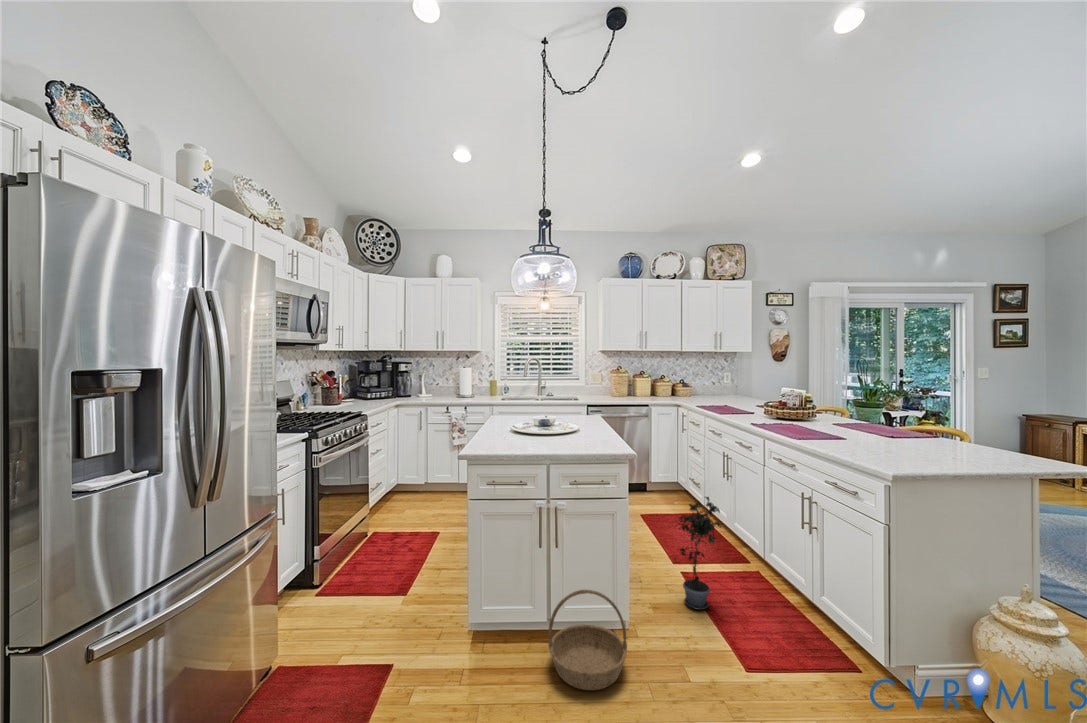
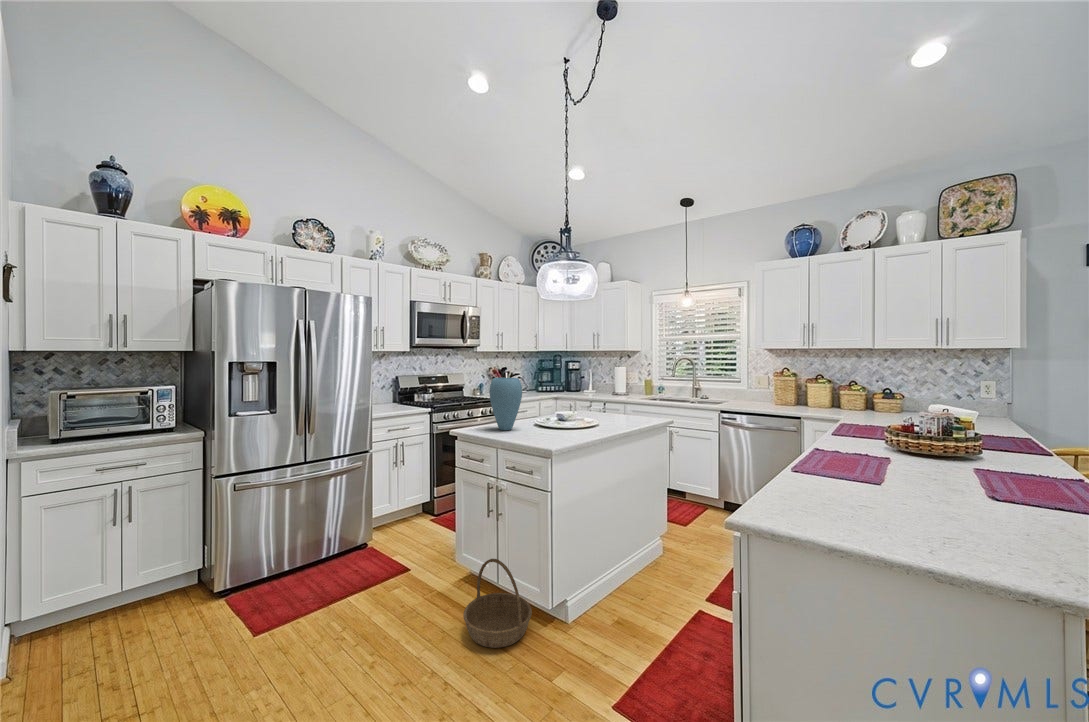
vase: none [518,384,555,445] -> present [490,378,522,430]
potted plant: present [675,497,721,610] -> none [636,518,693,647]

